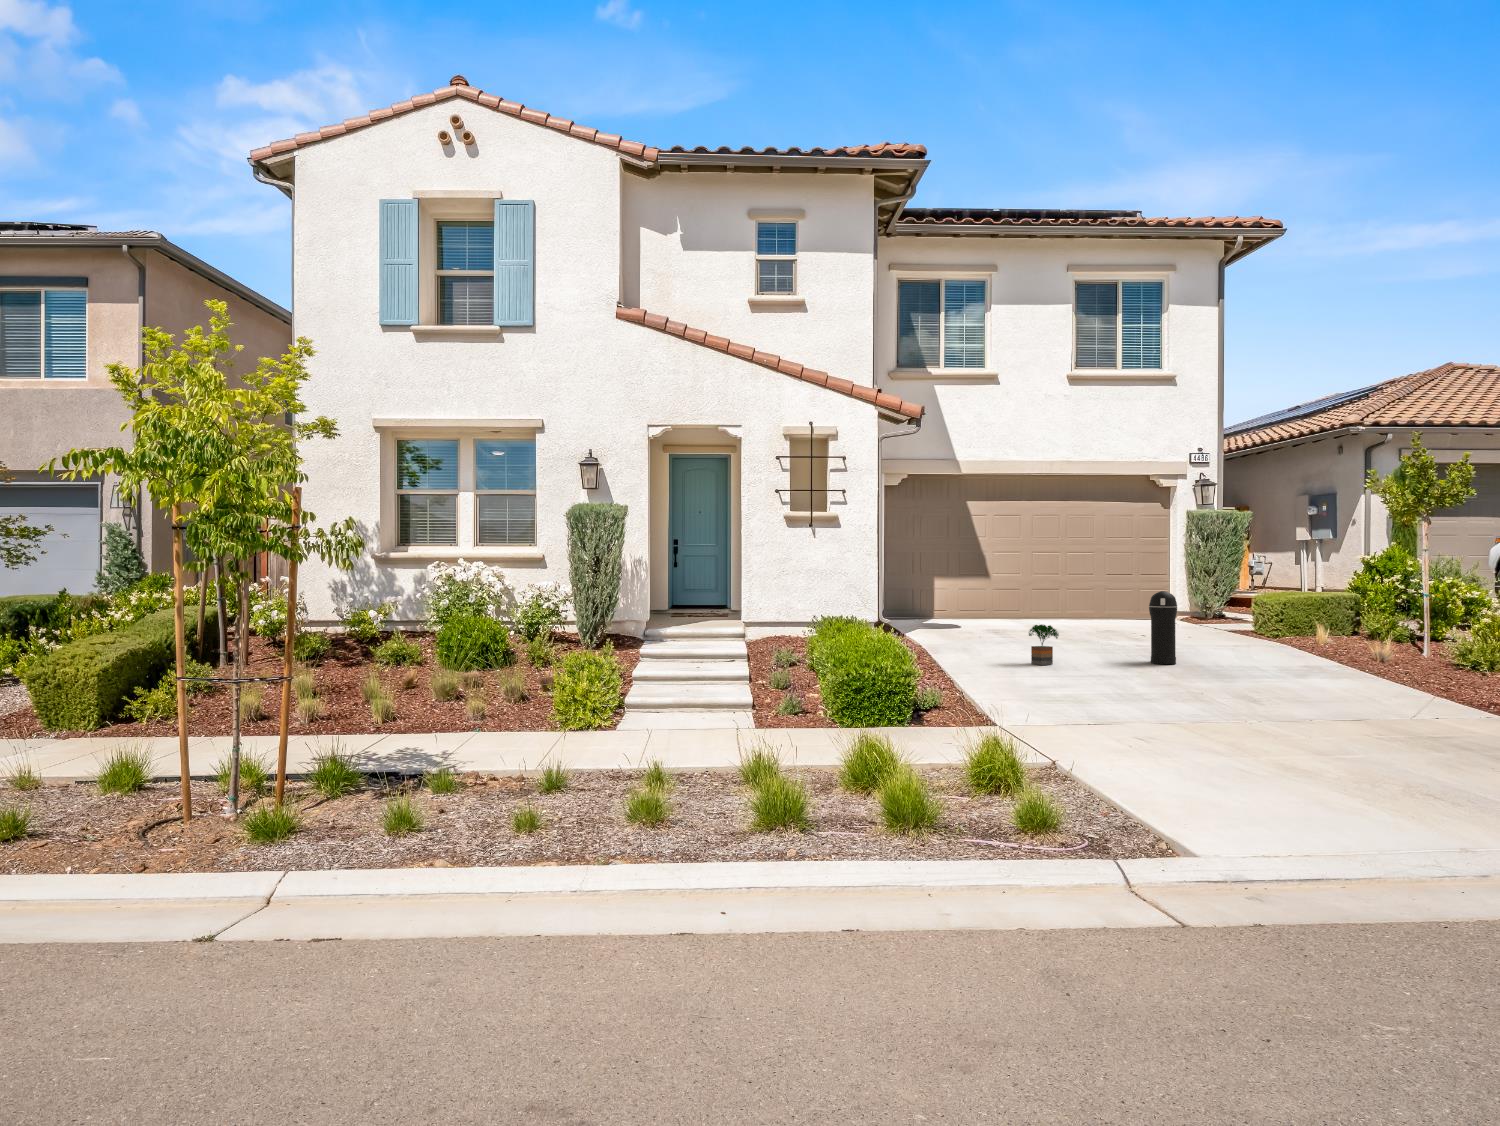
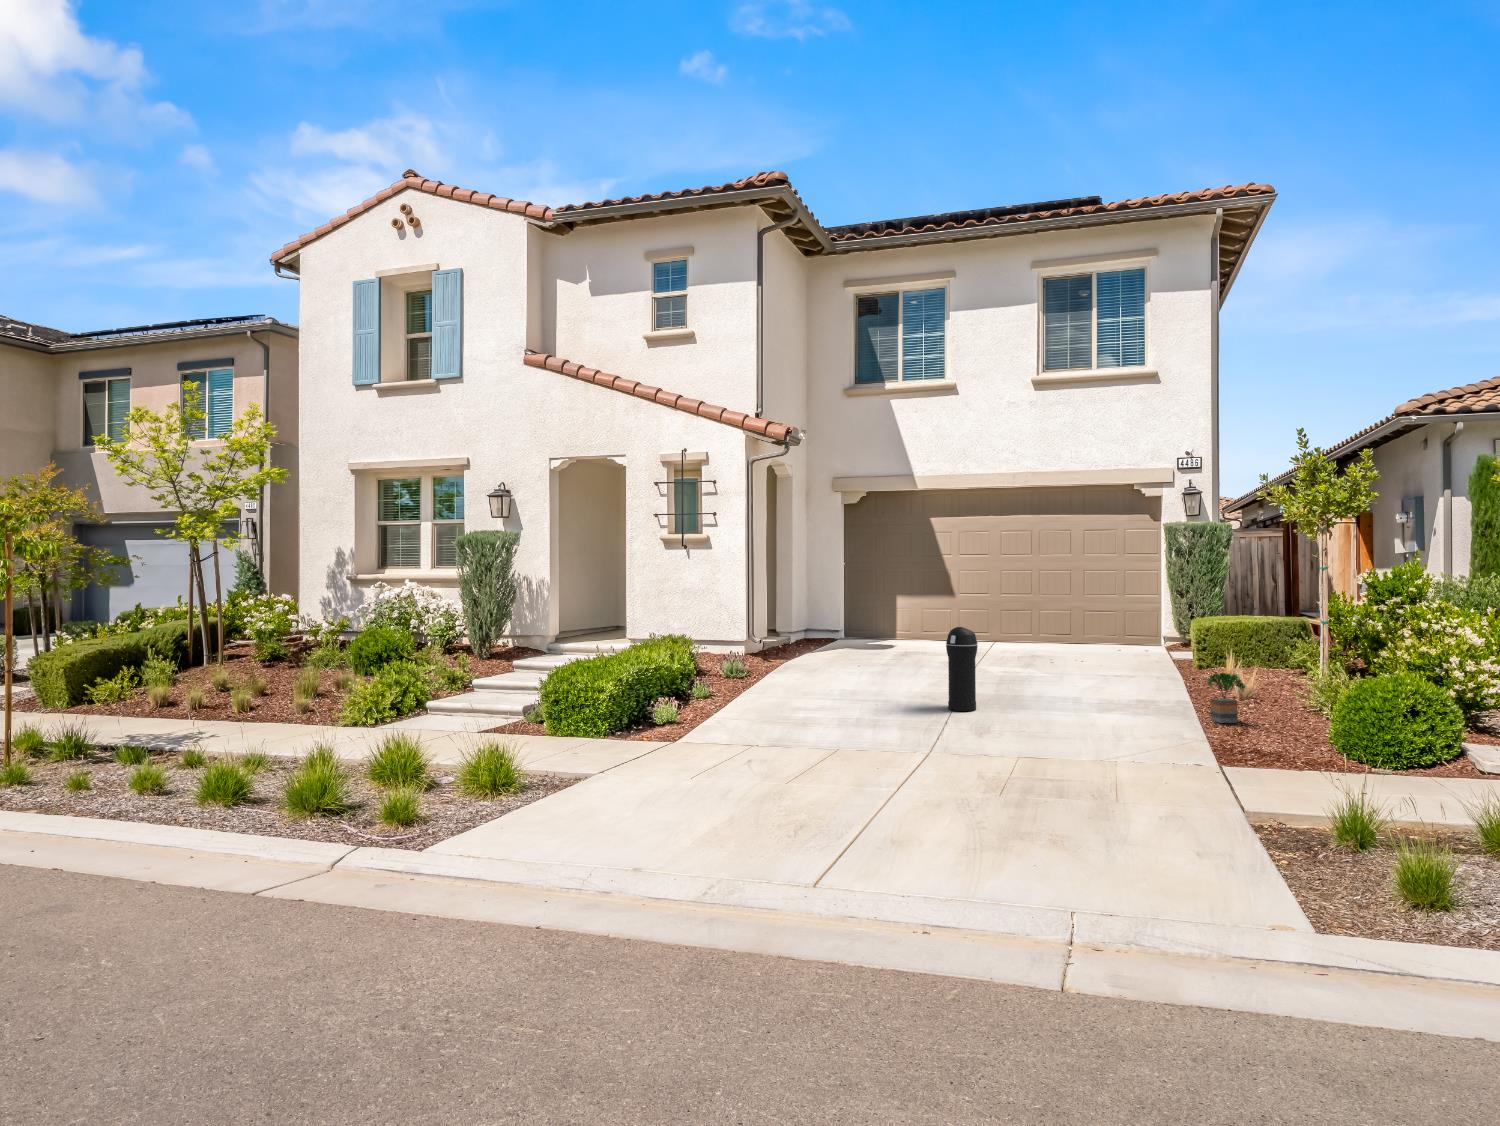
potted tree: present [1029,625,1059,665] -> present [1207,673,1246,723]

